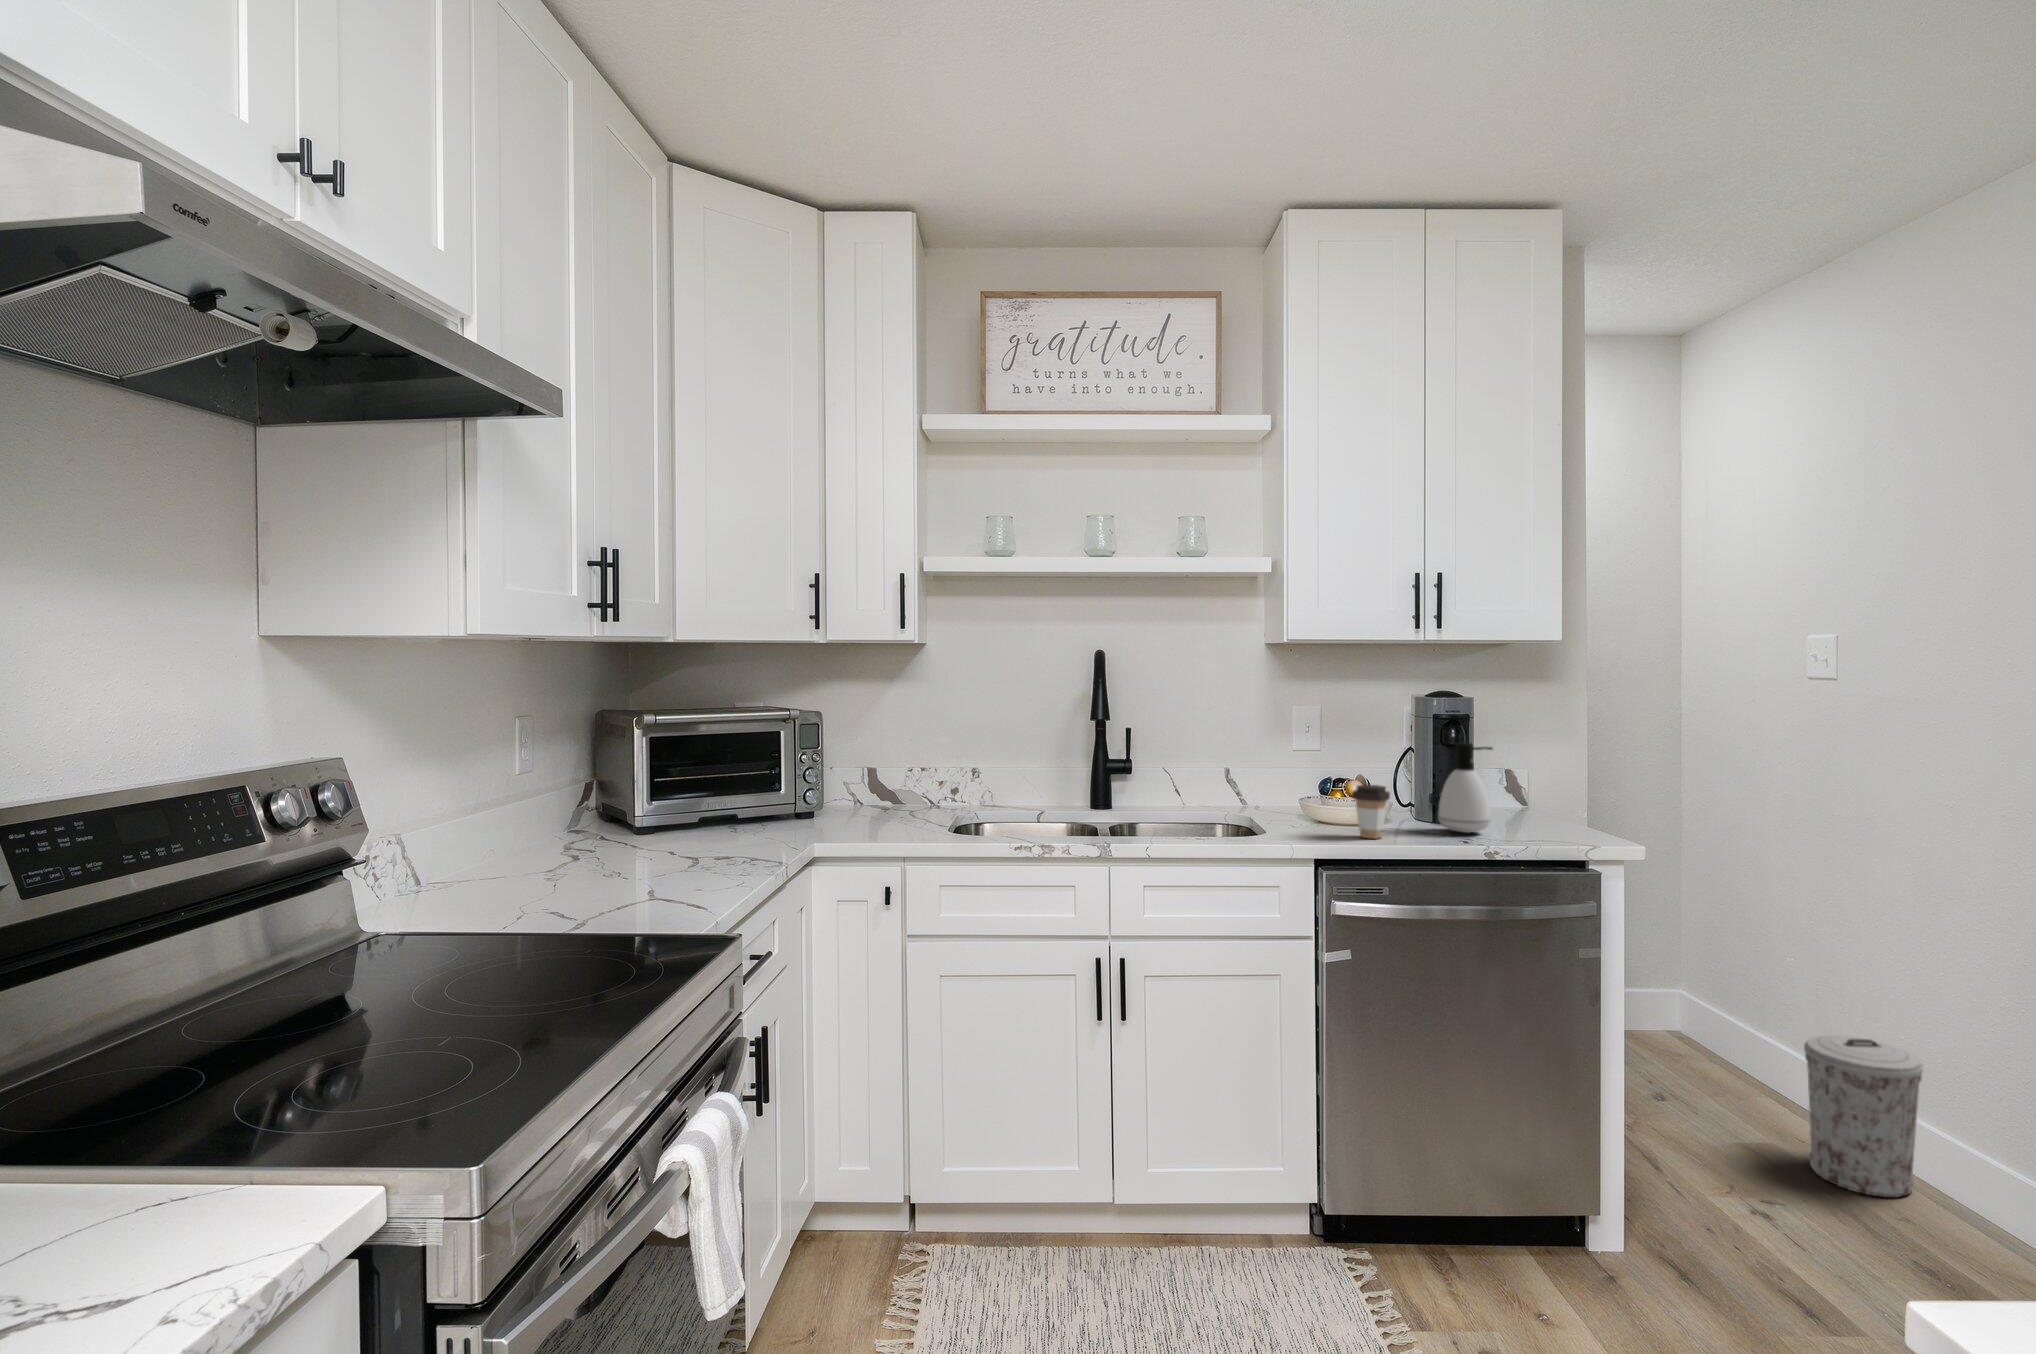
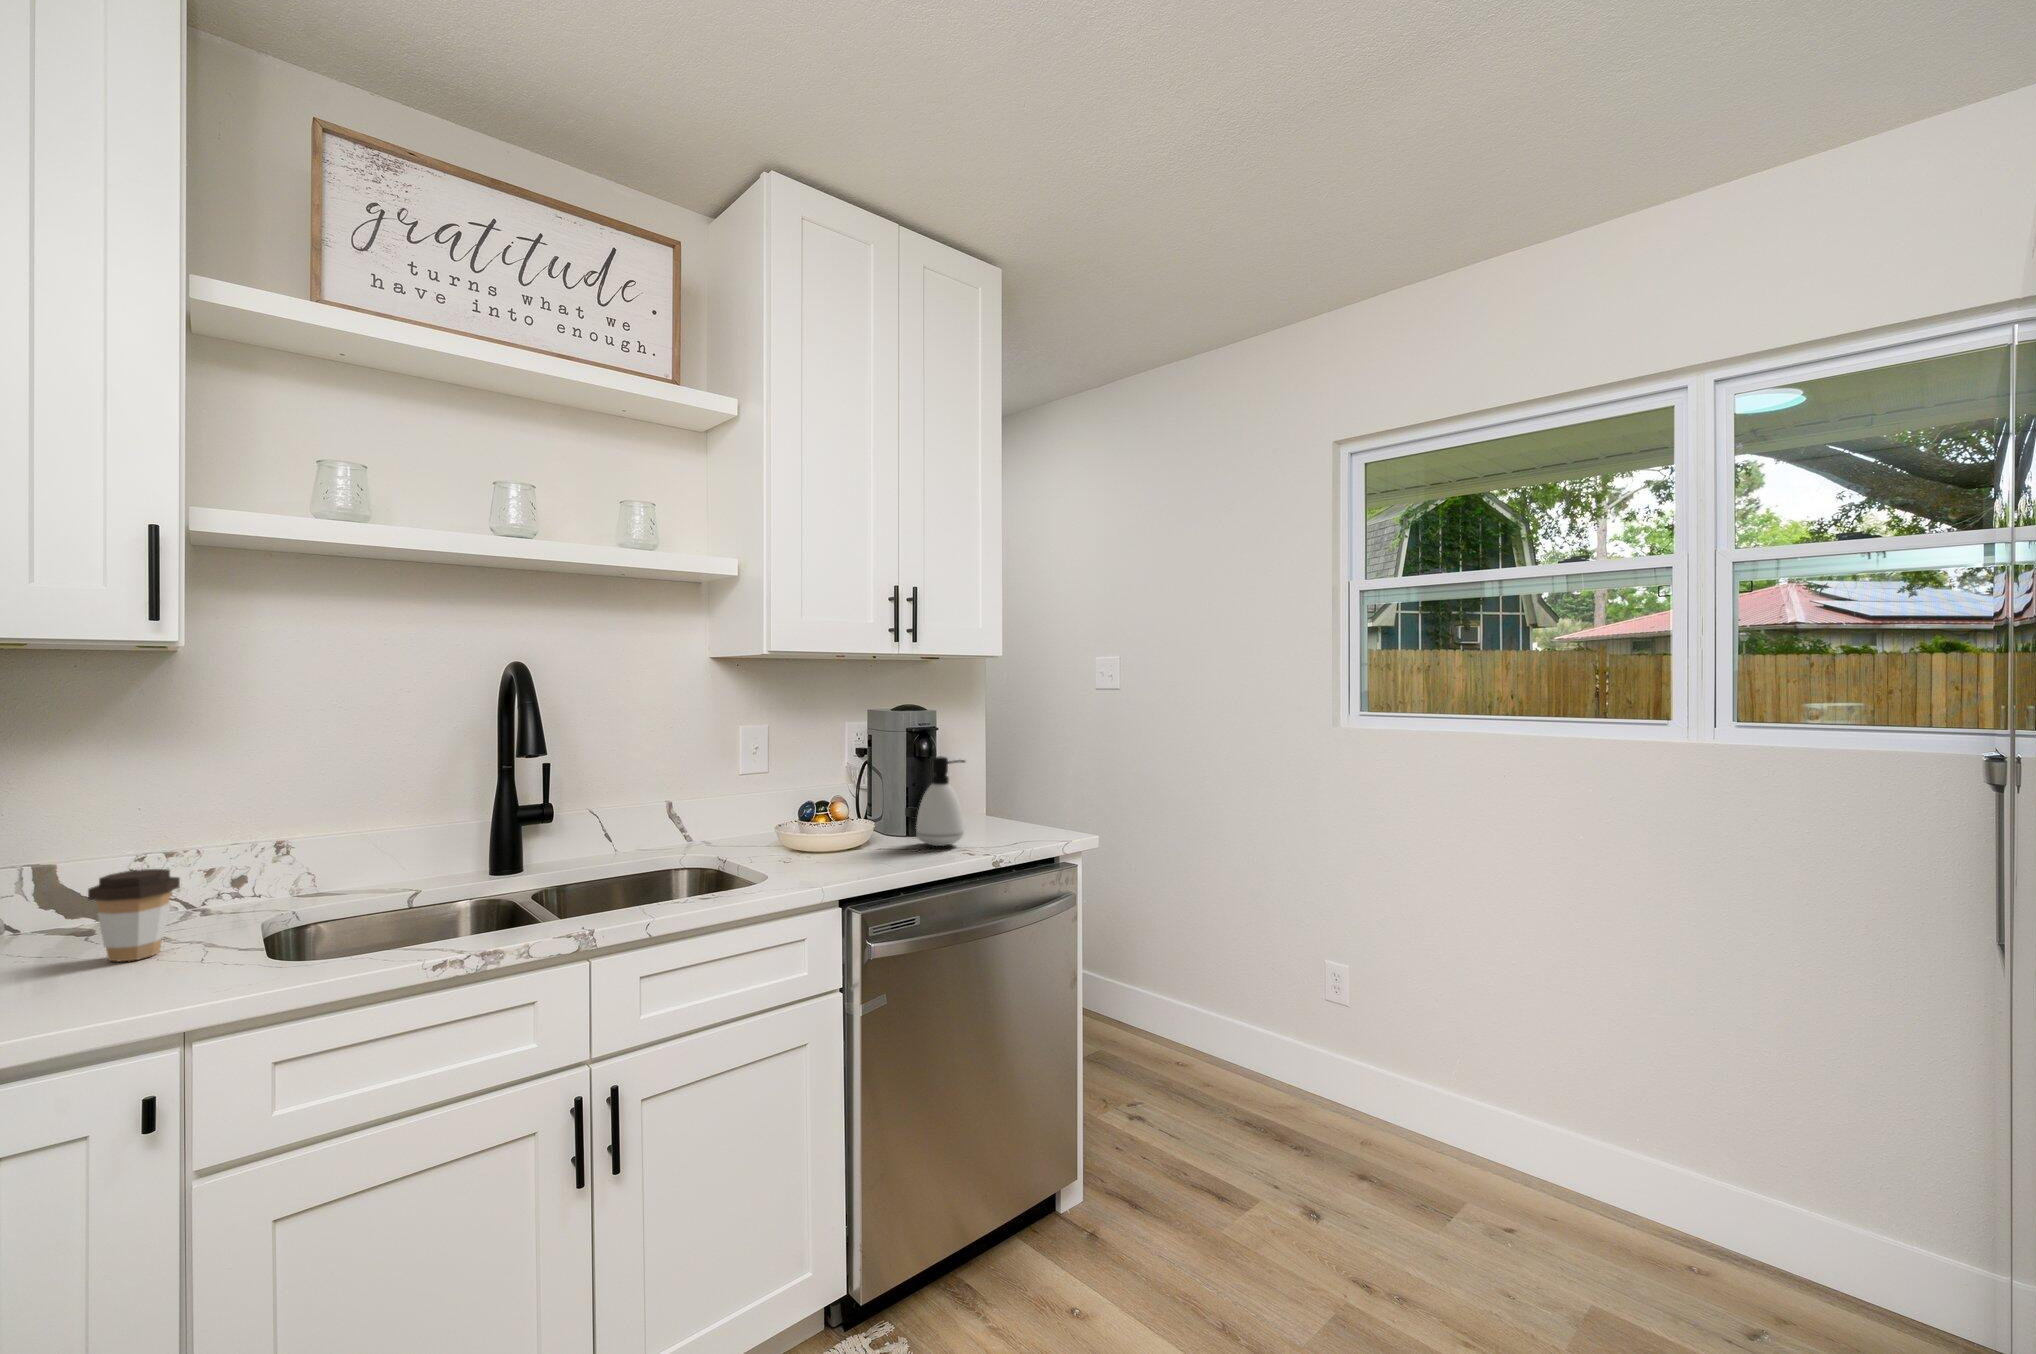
coffee cup: present [1352,785,1390,839] -> present [88,869,180,961]
trash can: present [1804,1036,1923,1197] -> none [1127,959,1198,1078]

